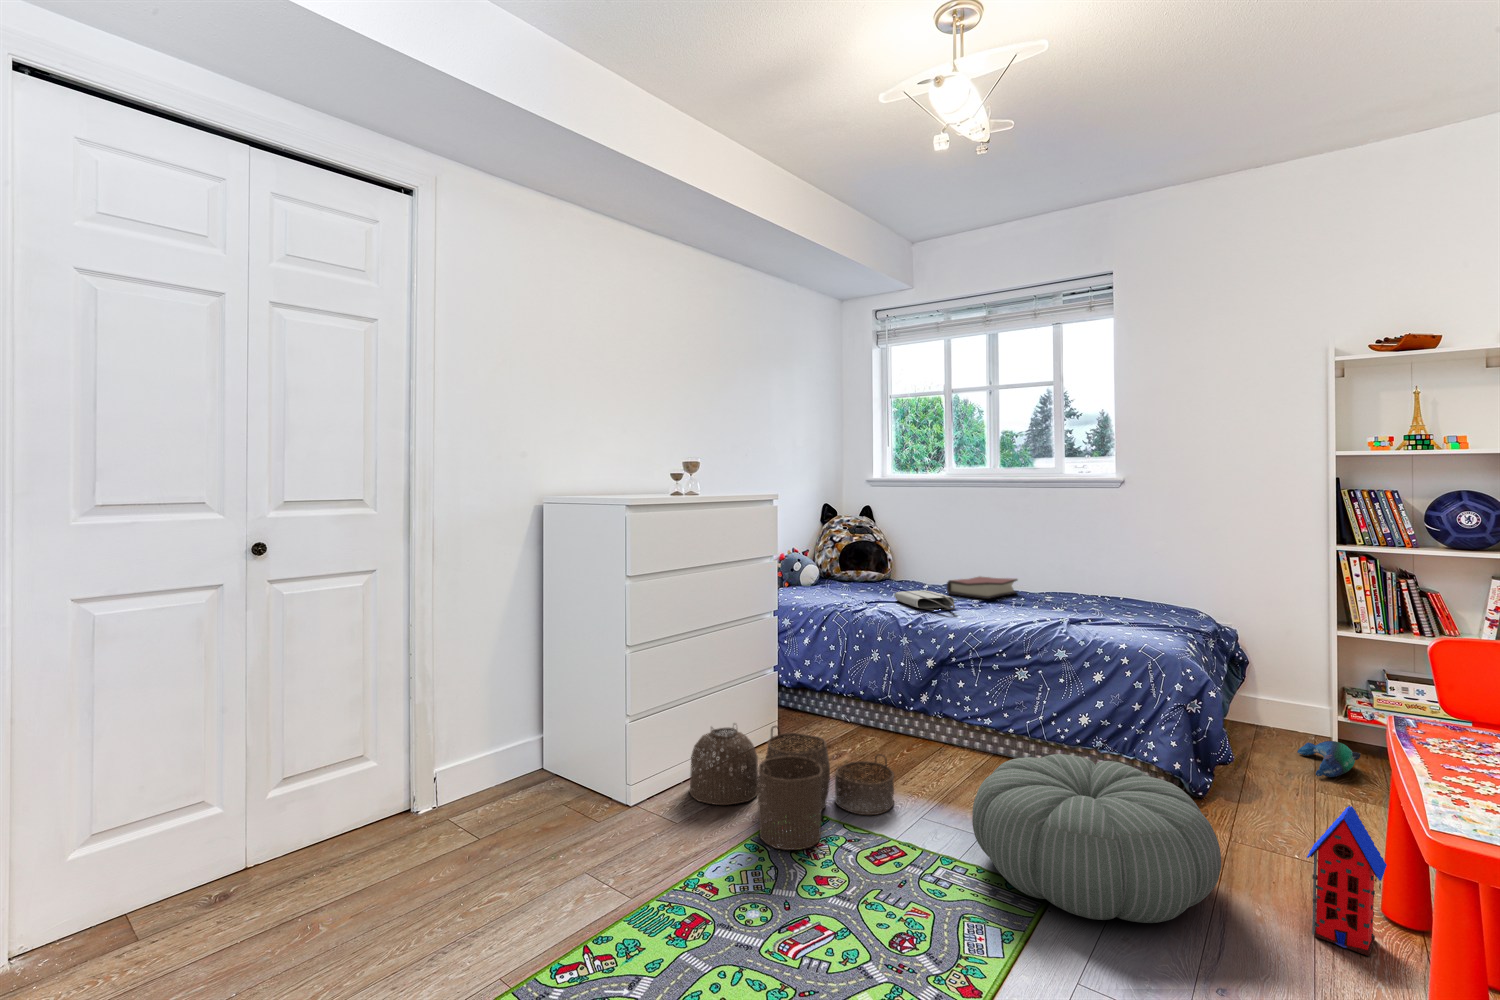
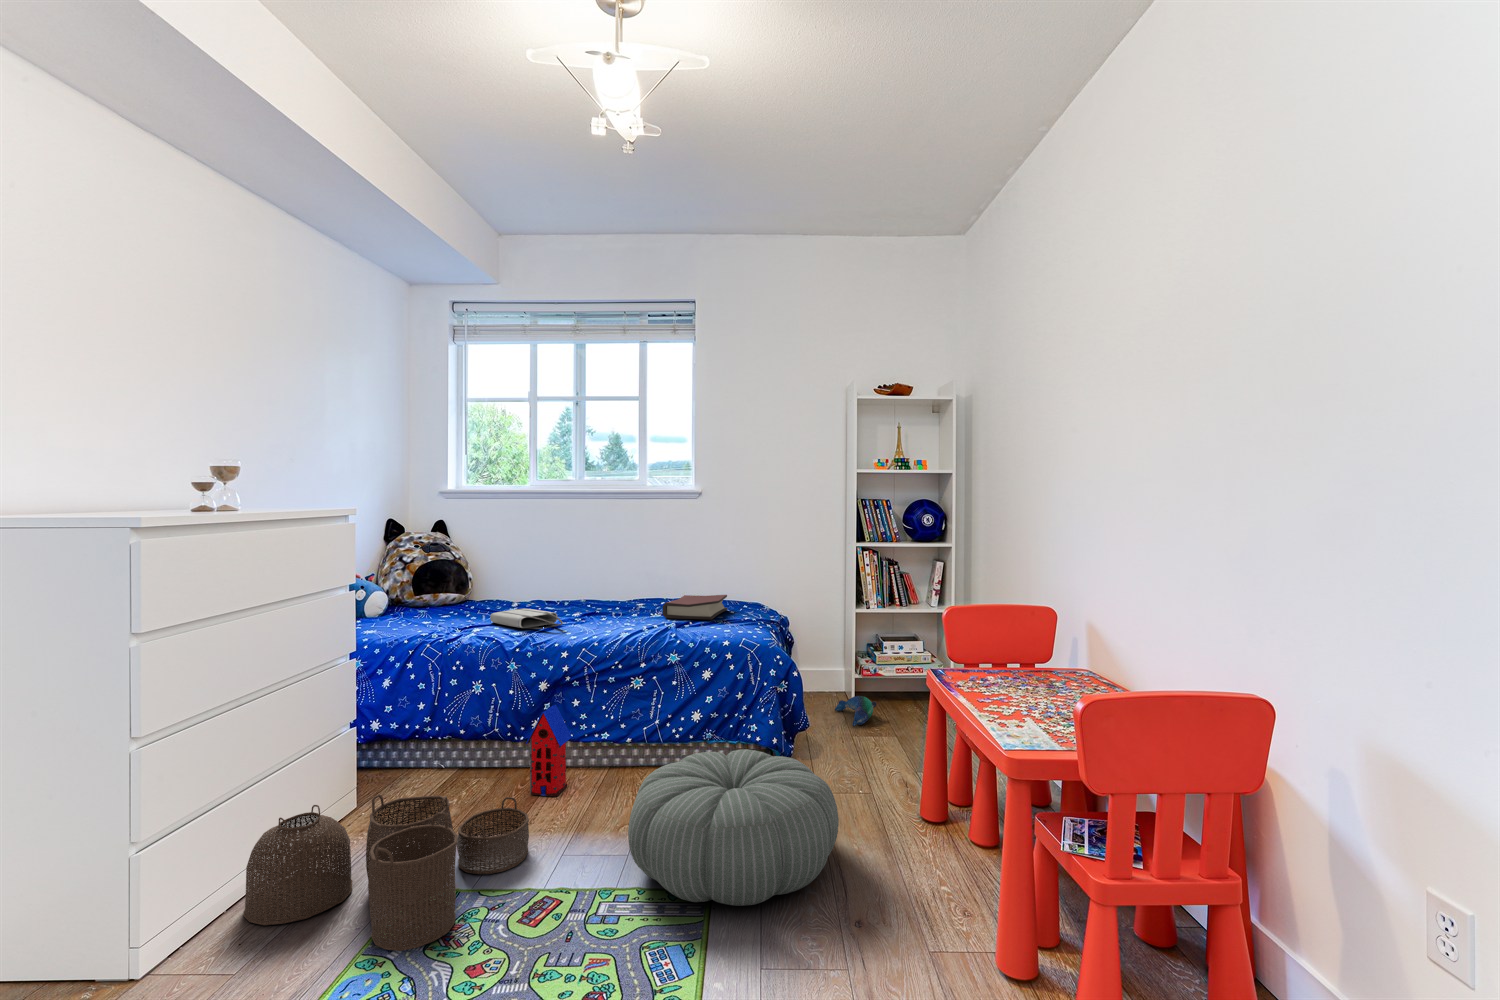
hardback book: present [947,577,1017,599] -> present [663,595,727,620]
toy house: present [1307,806,1387,956] -> present [526,704,572,797]

